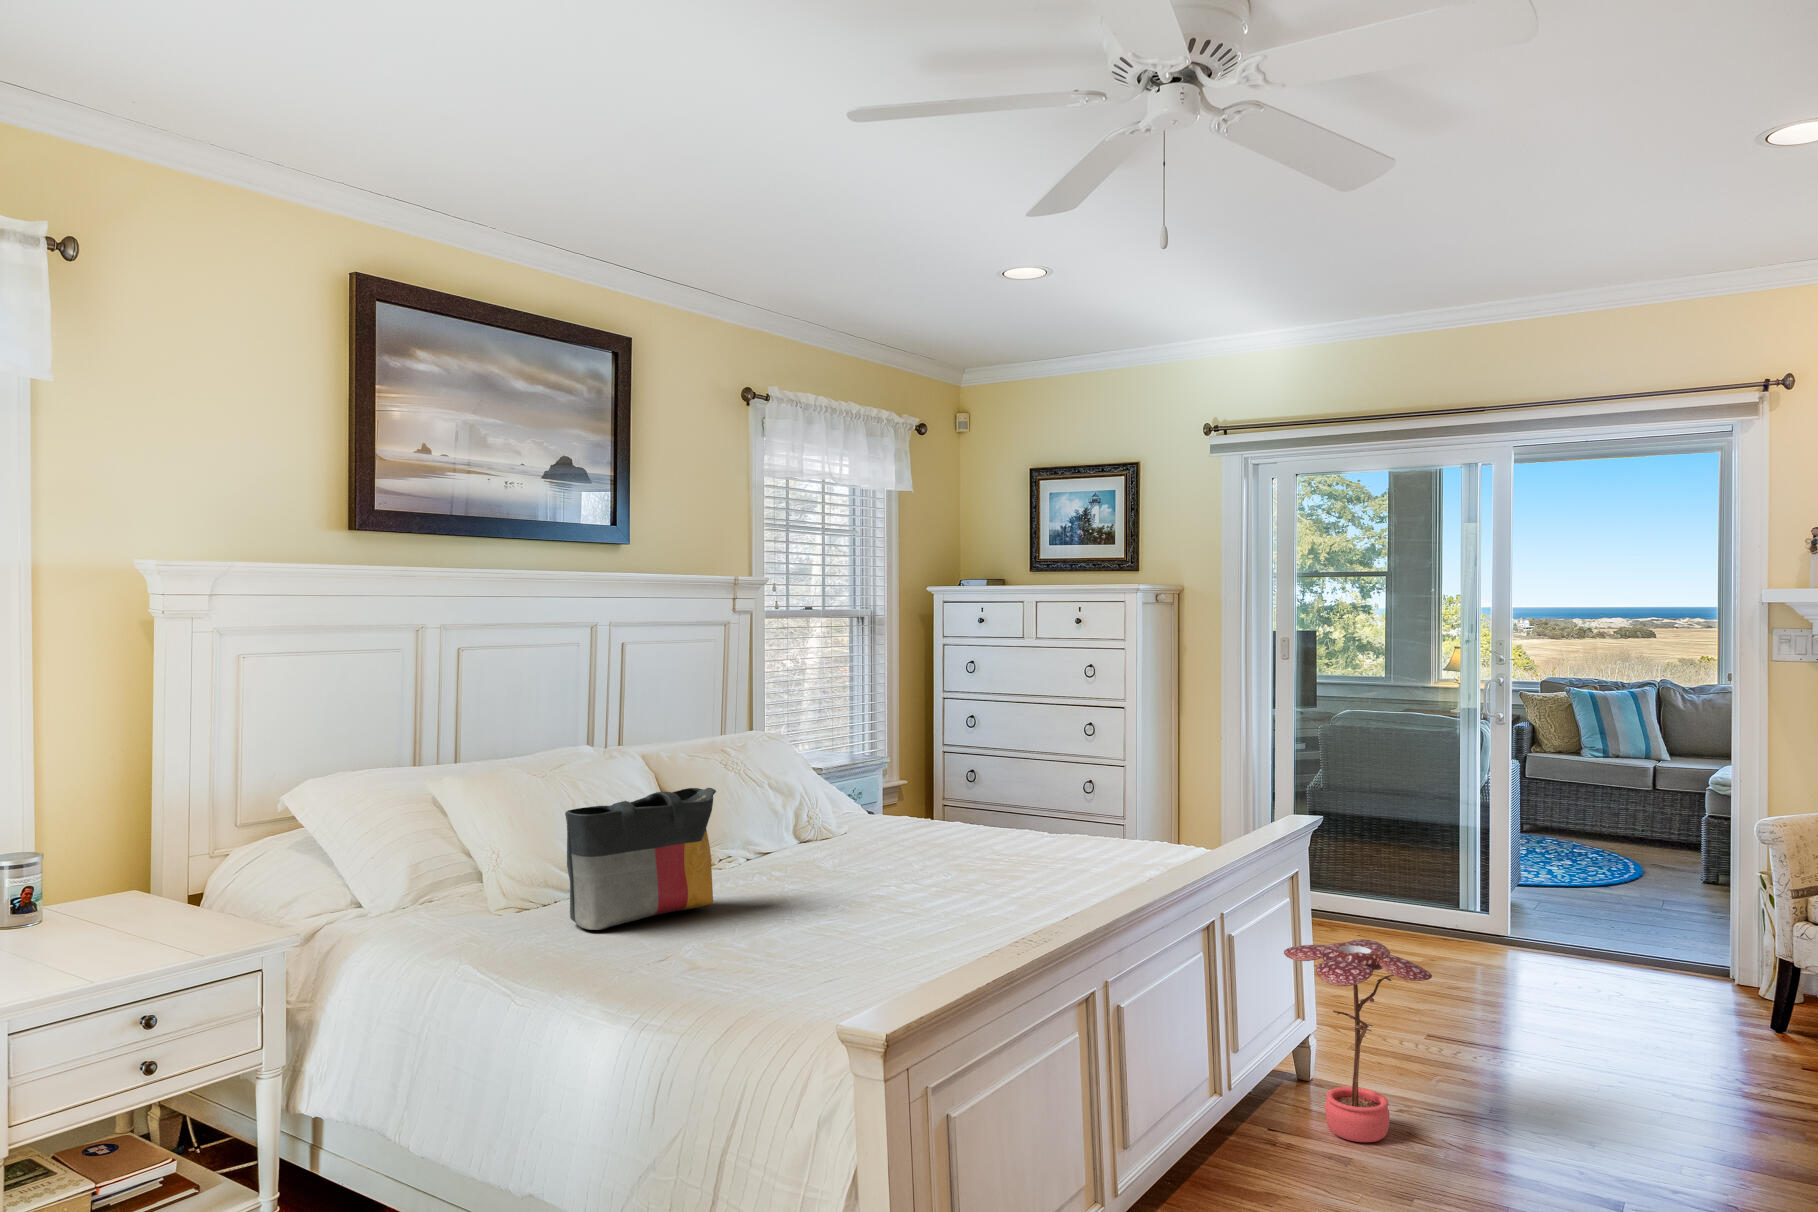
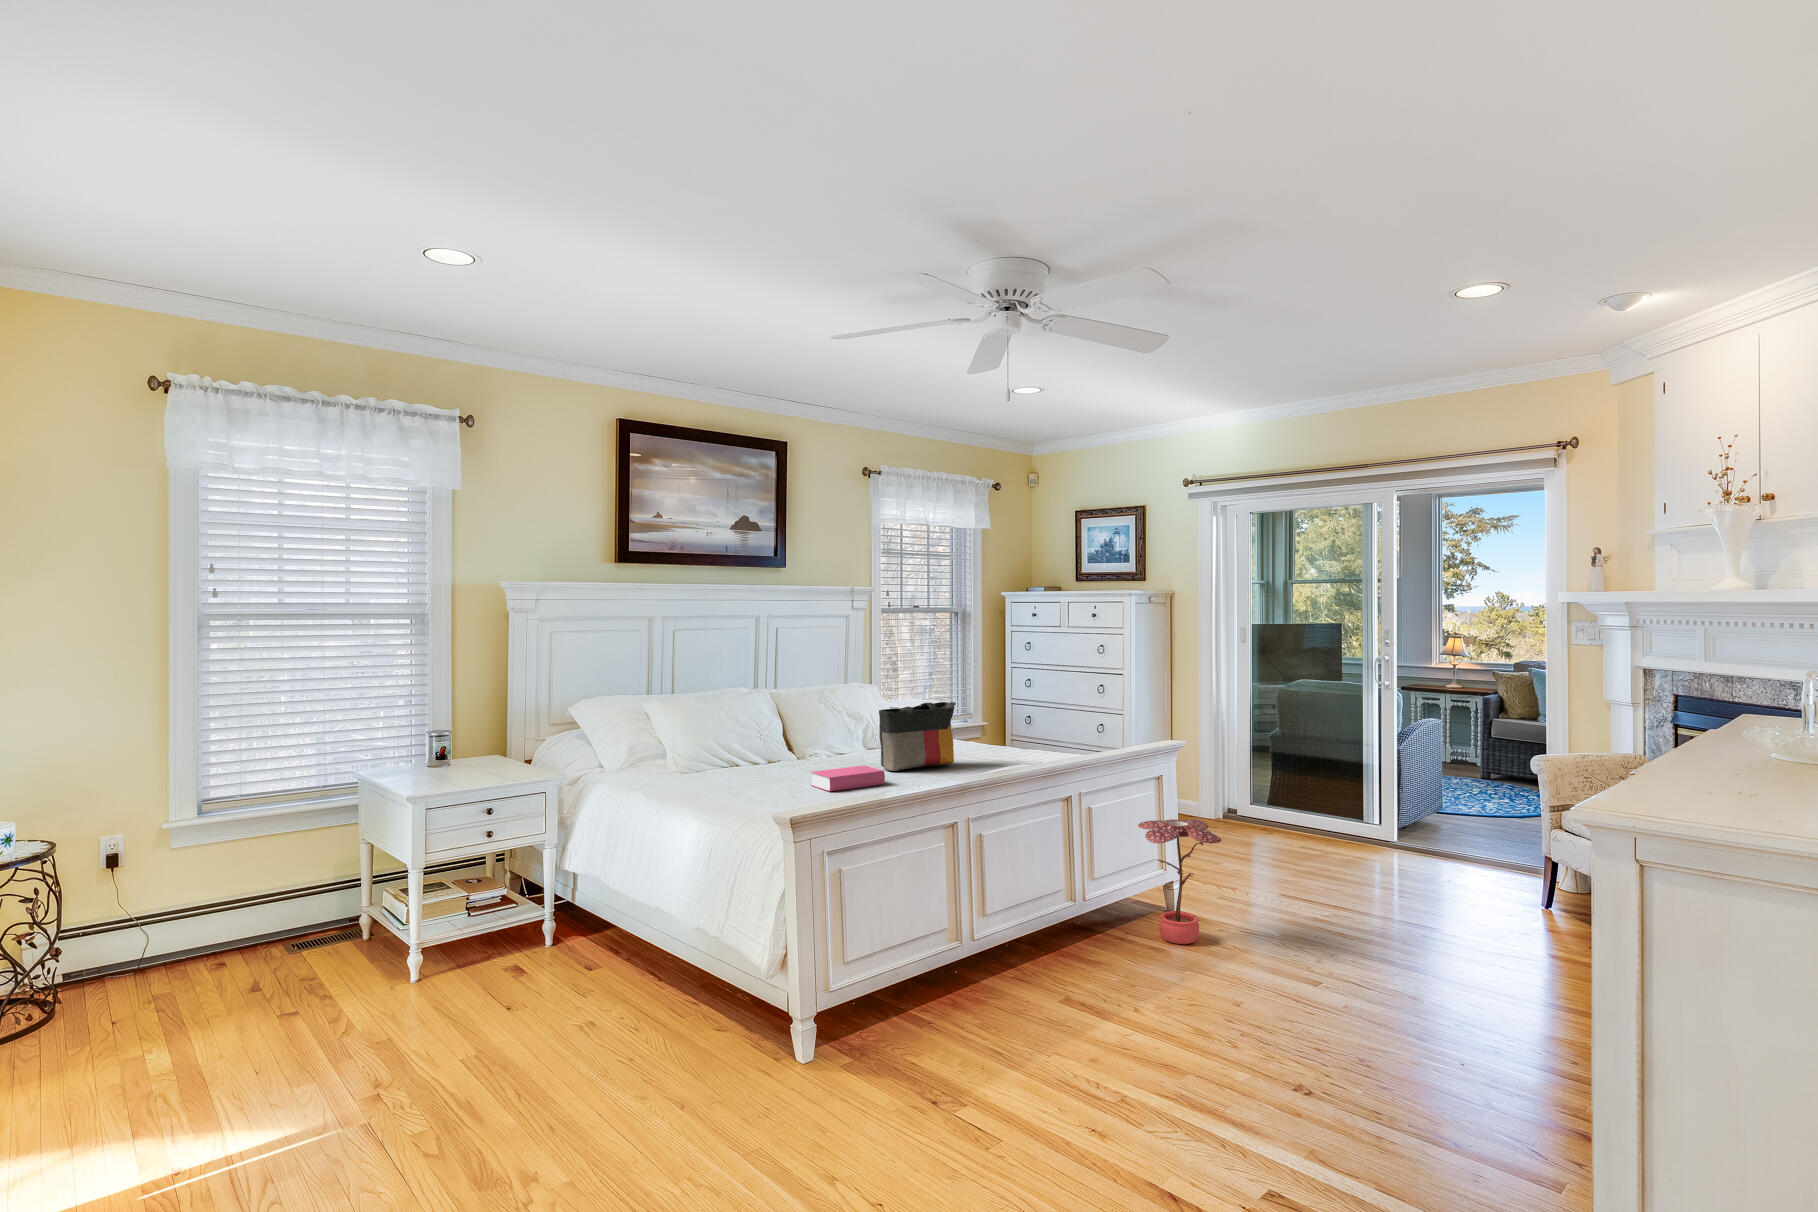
tote bag: present [565,788,716,930] -> present [879,702,956,771]
book: none [783,882,910,937] -> present [811,765,885,792]

